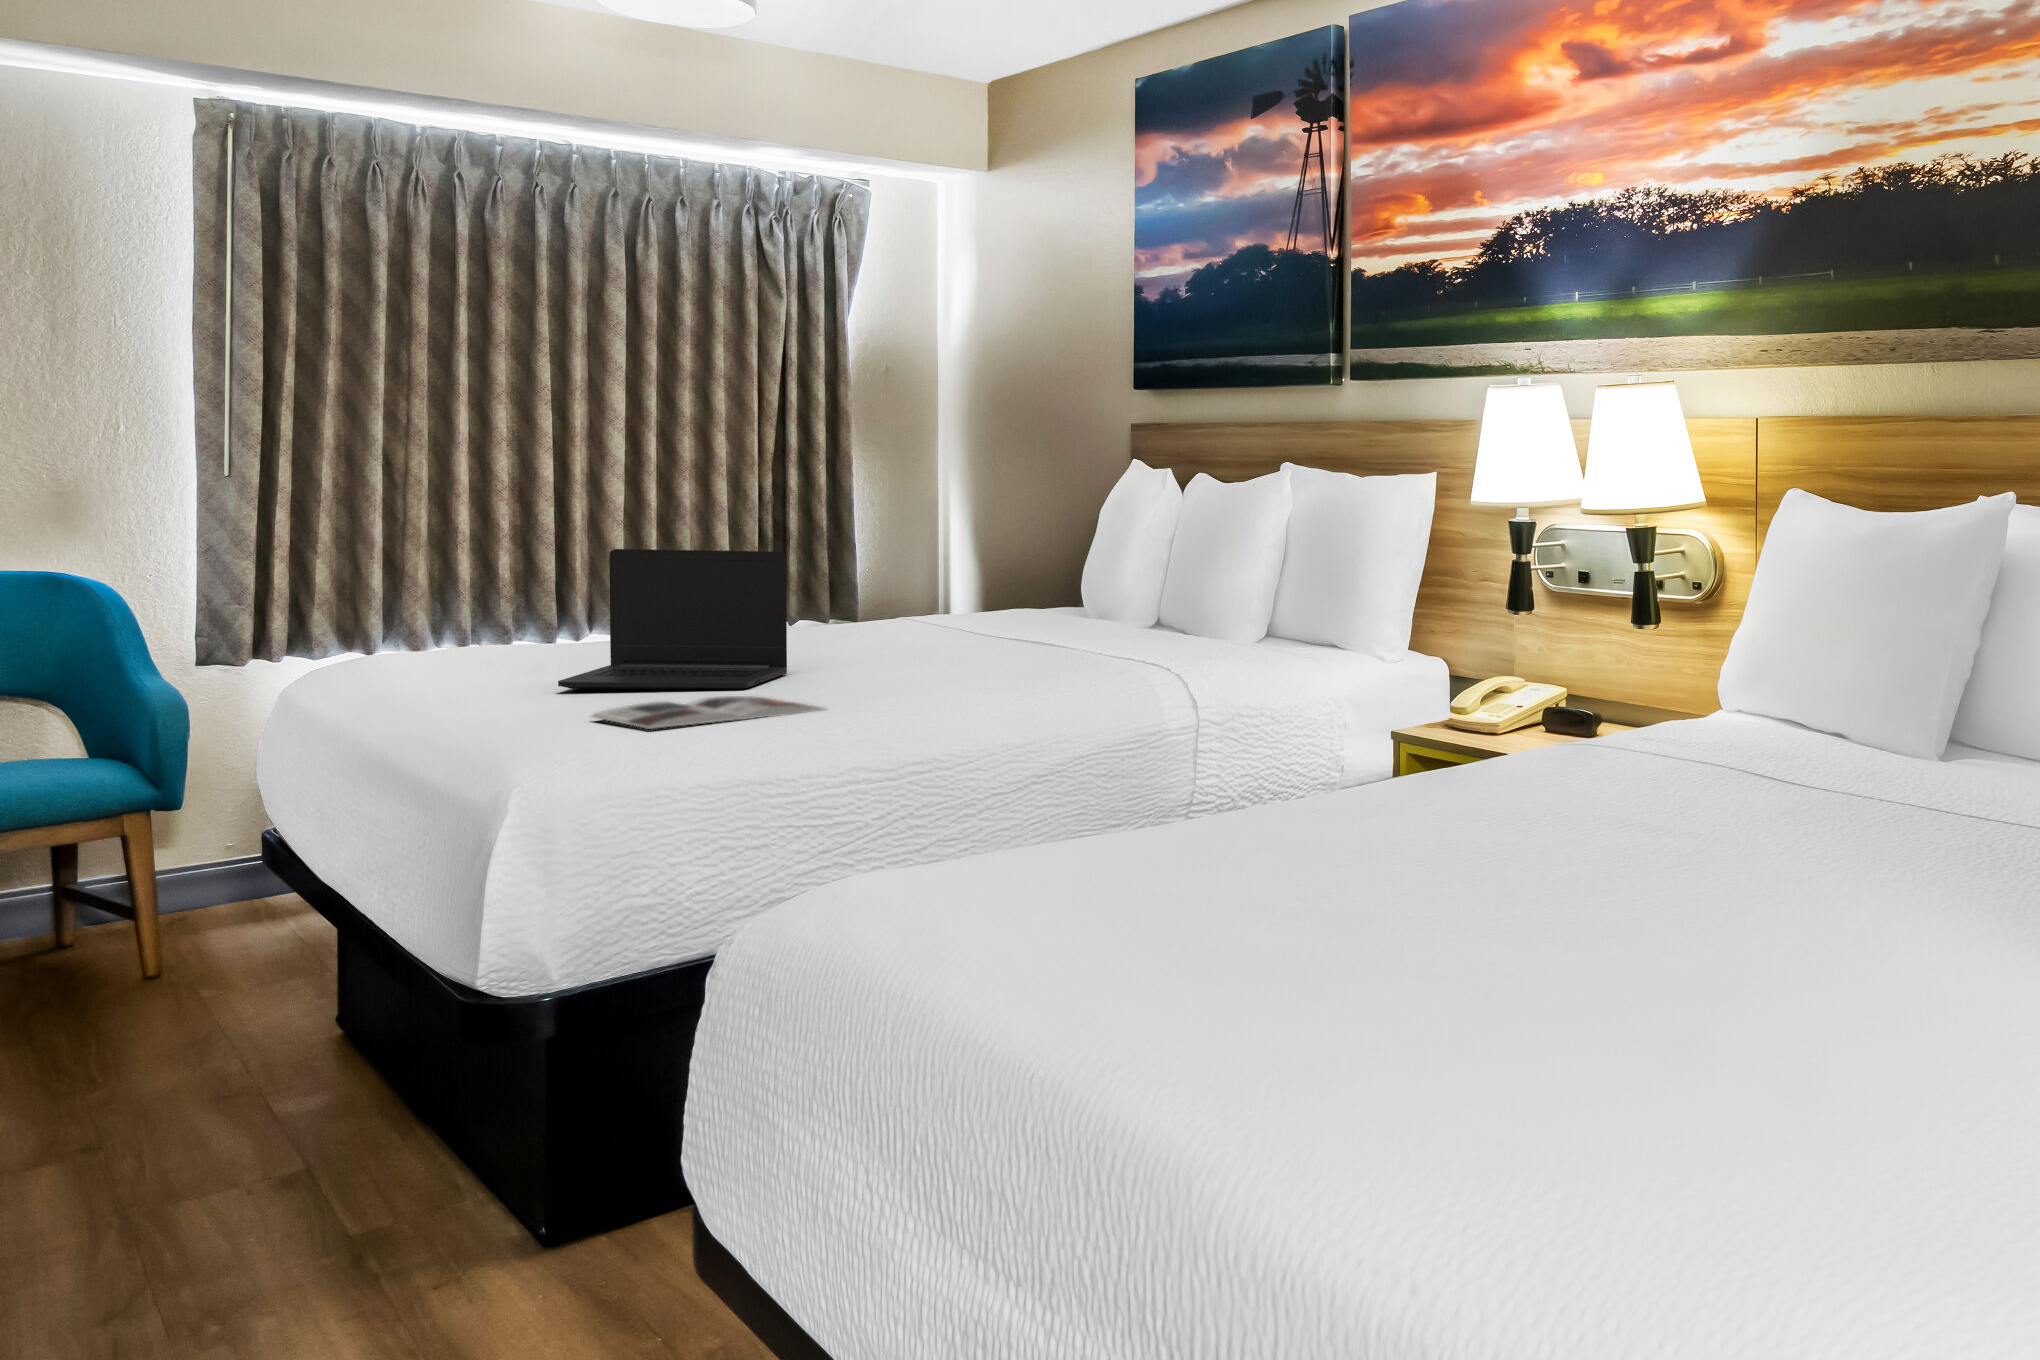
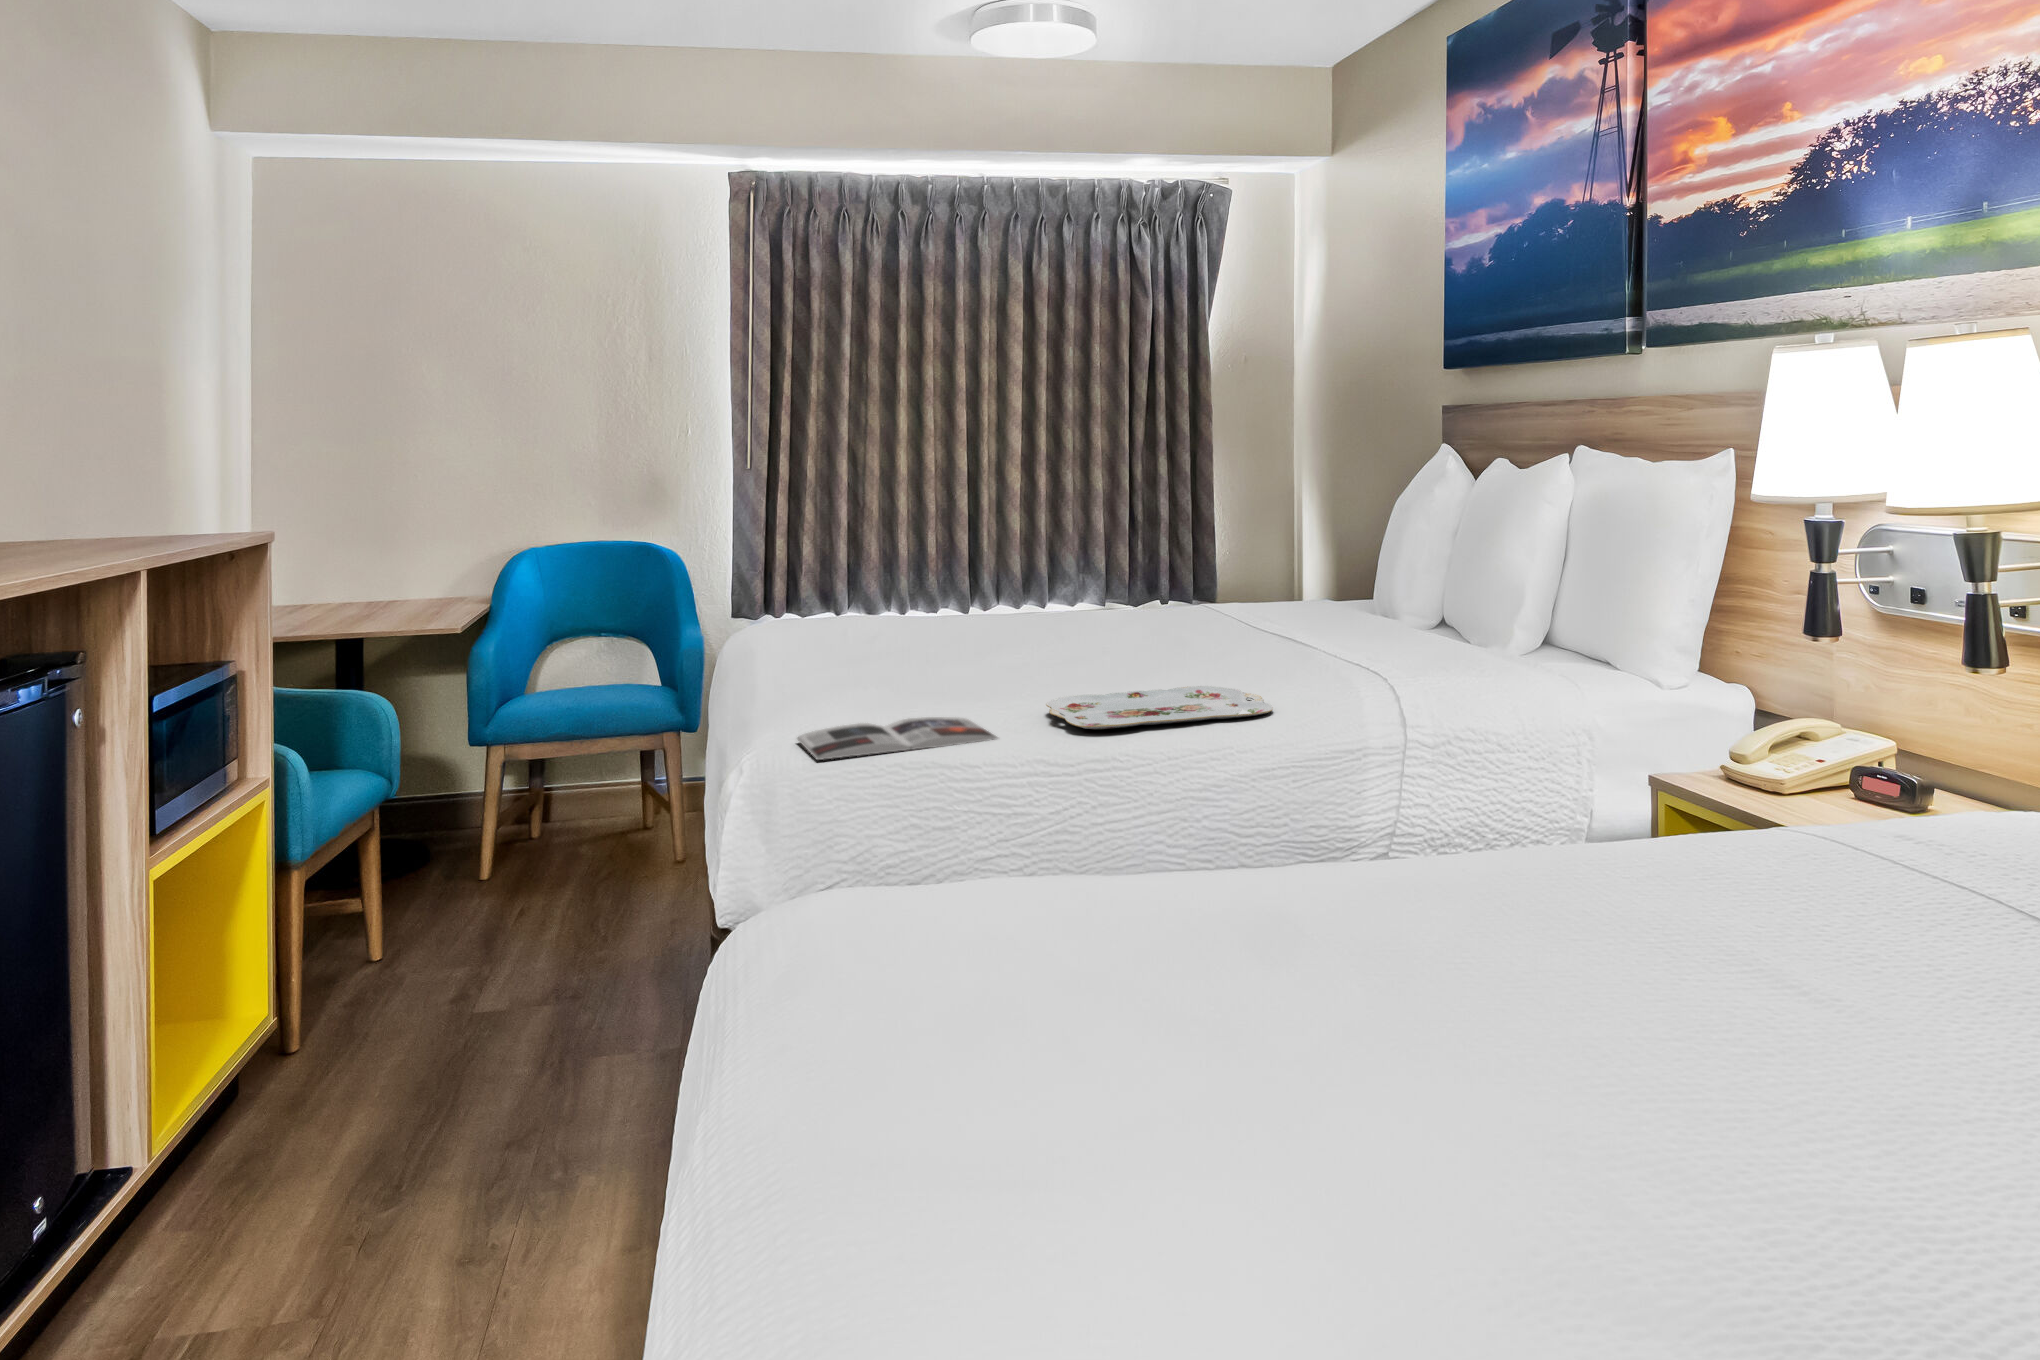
laptop: present [558,549,787,690] -> none [830,561,1034,703]
serving tray: none [846,669,1081,699] -> present [1046,686,1273,729]

